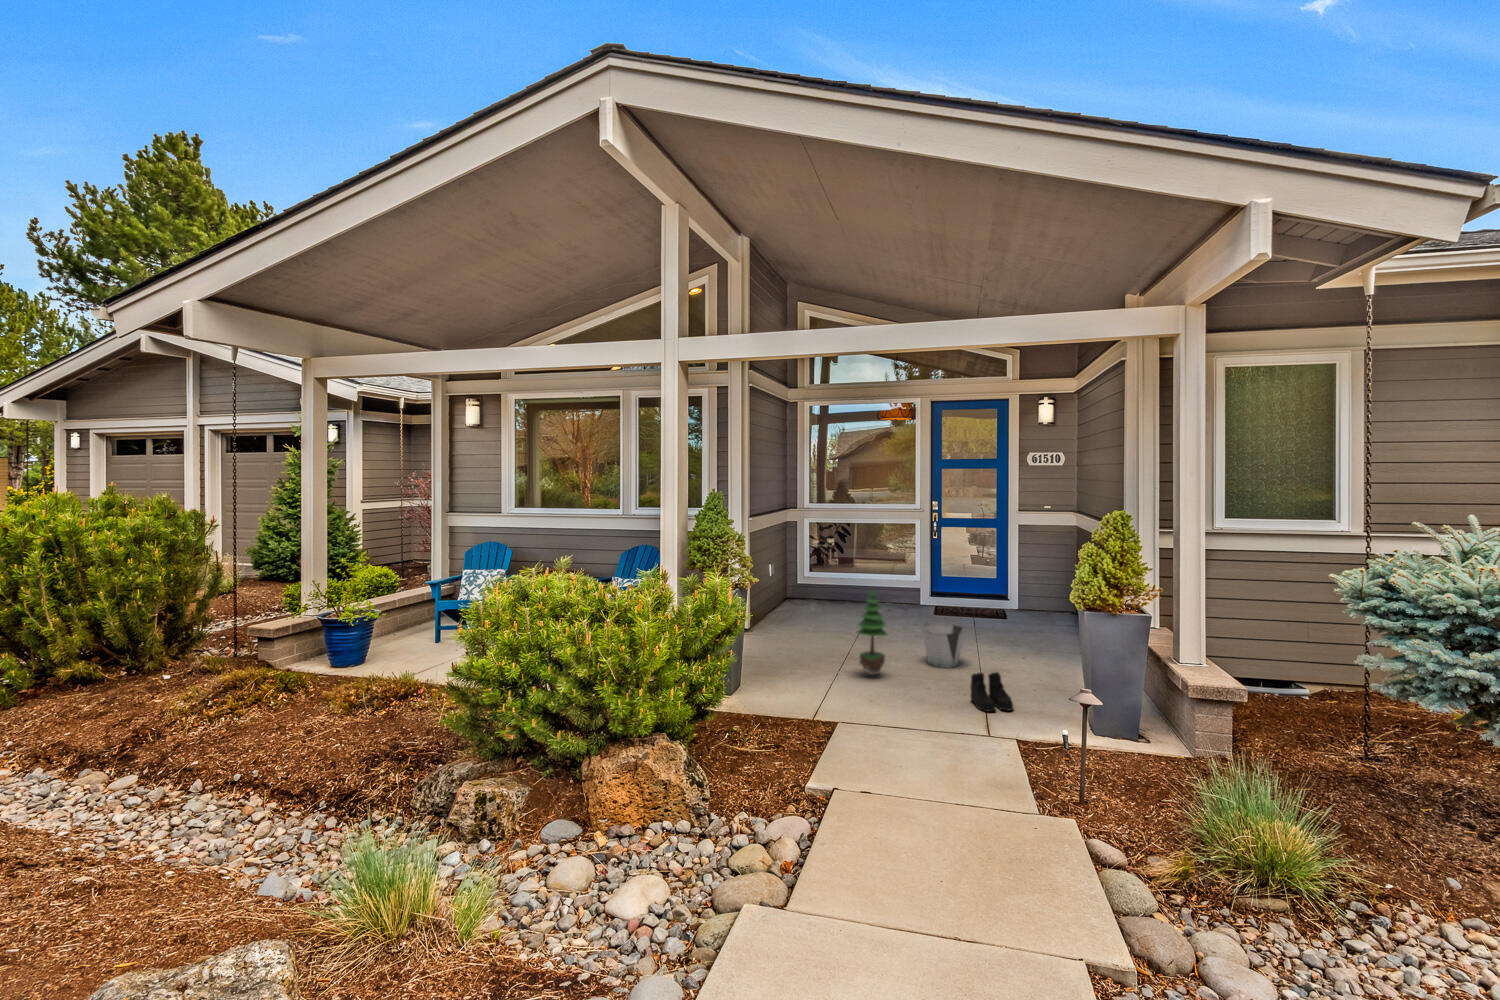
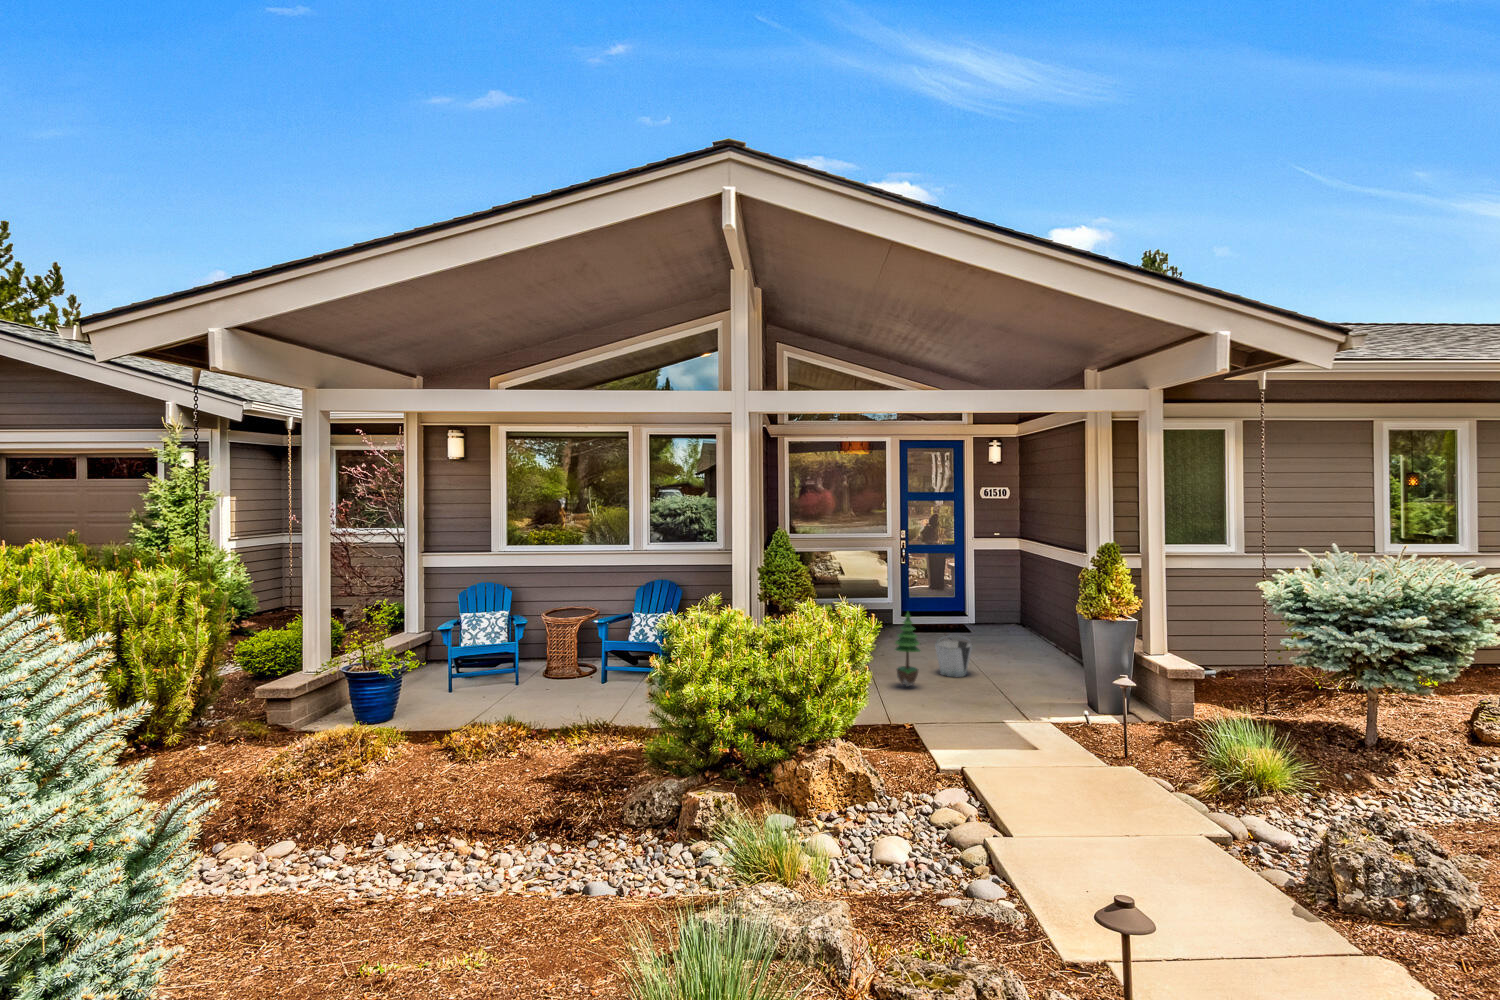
boots: present [970,672,1013,711] -> none [1000,674,1037,705]

